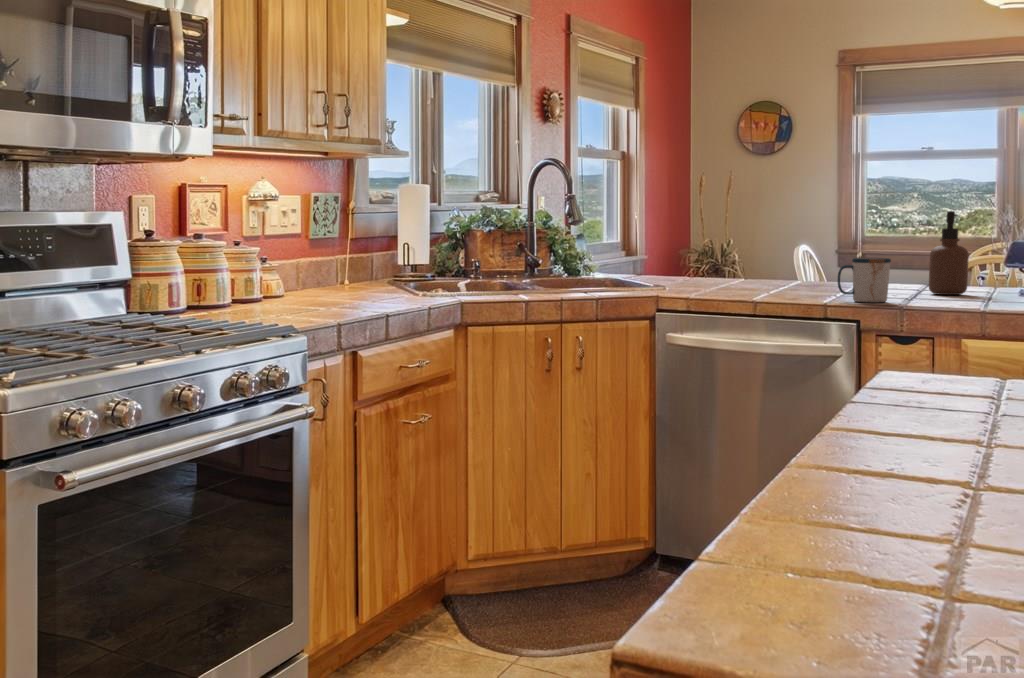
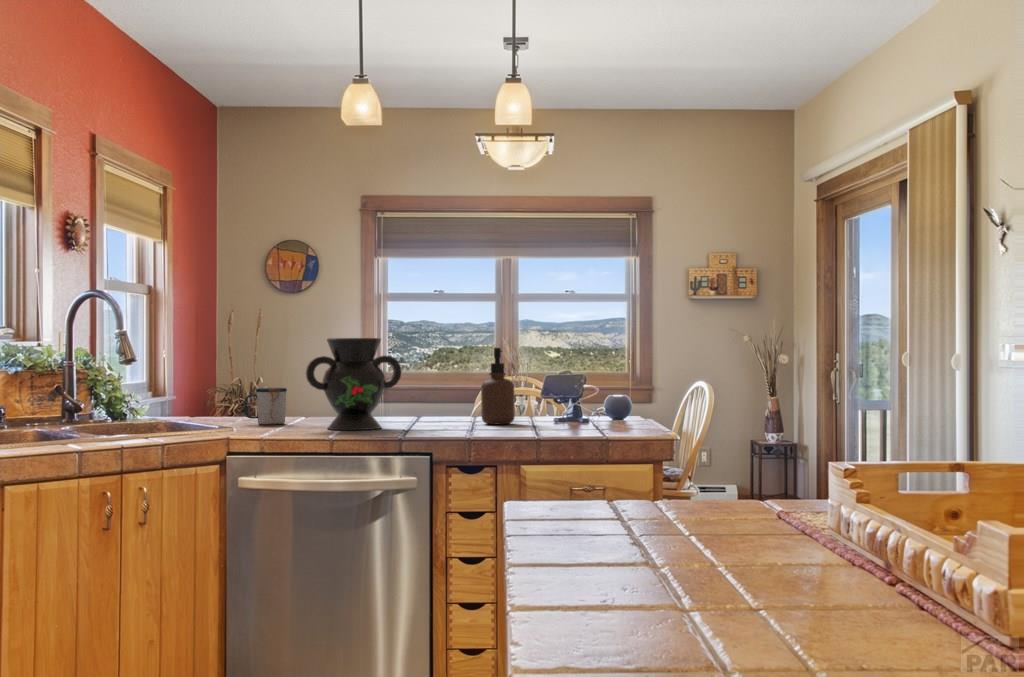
decorative vase: none [739,201,839,294] -> present [306,338,401,430]
mug: present [838,258,891,303] -> present [244,388,287,424]

